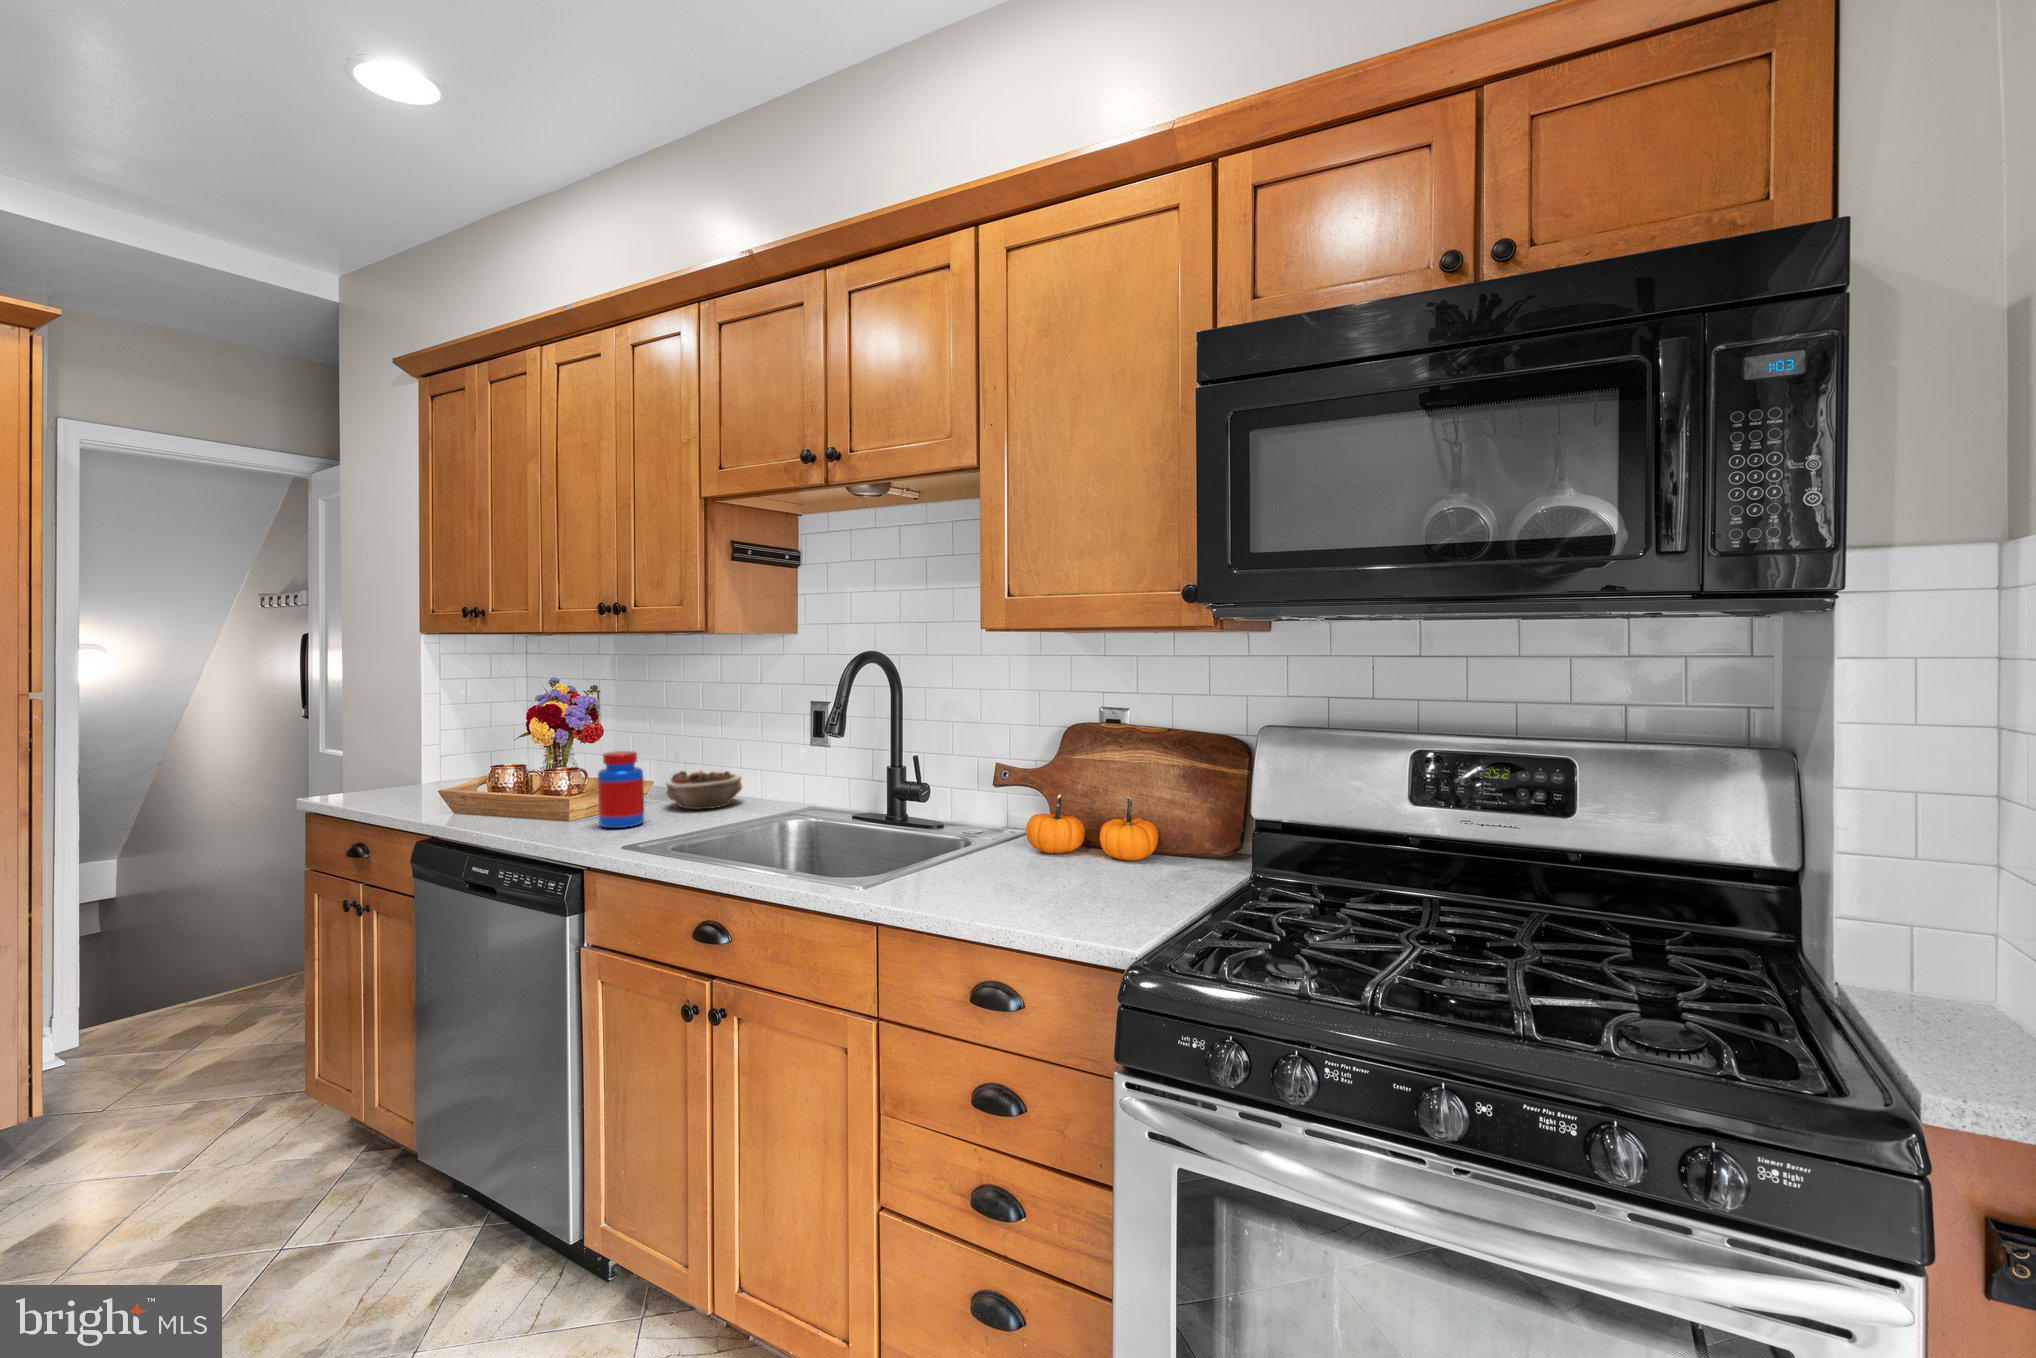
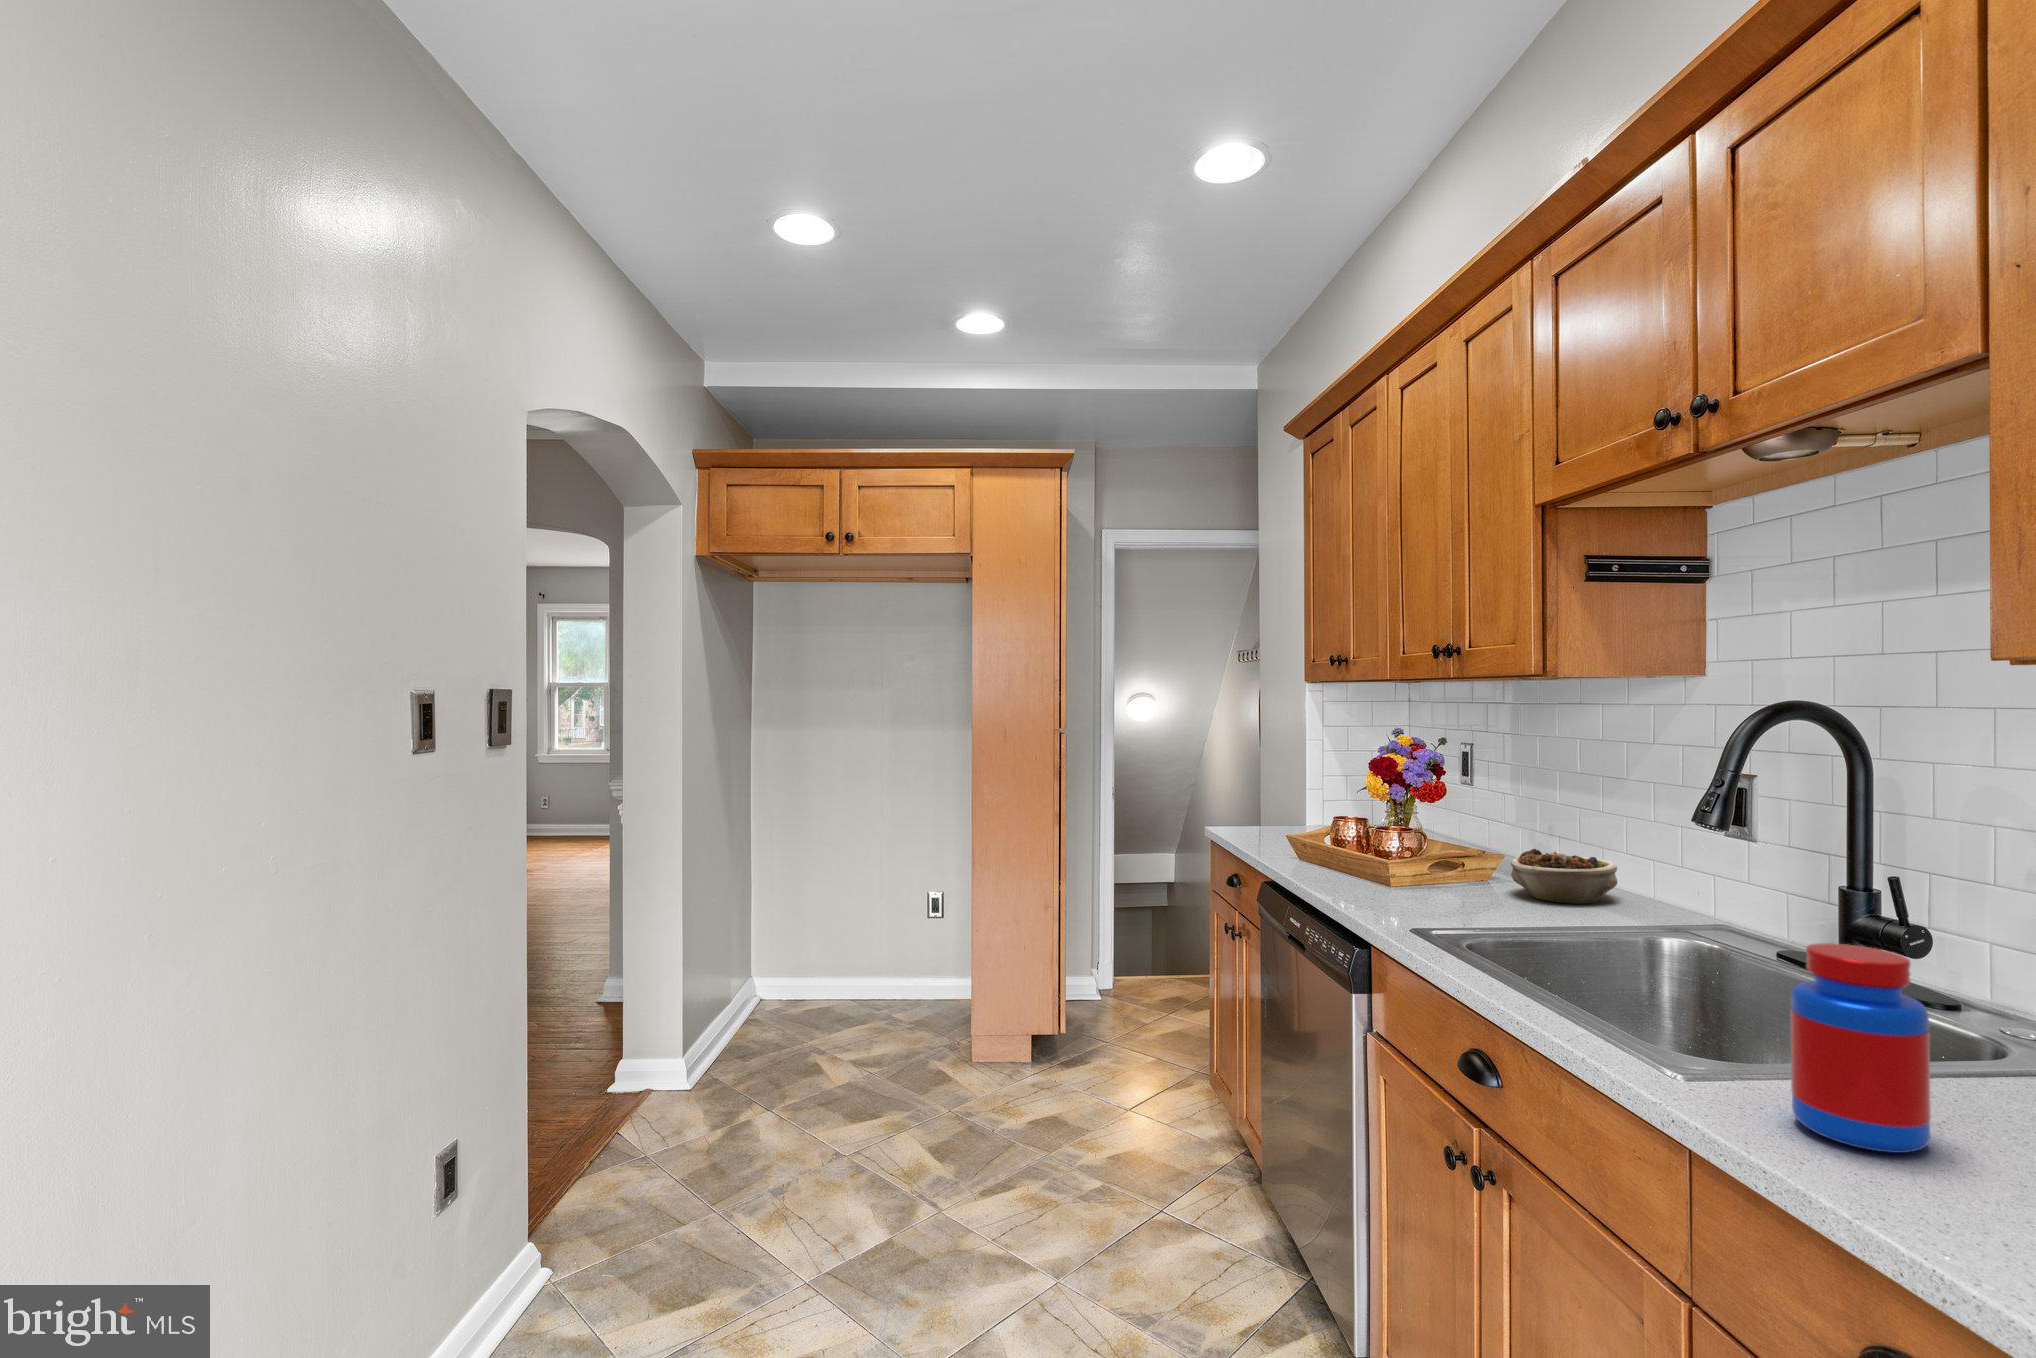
jar: present [598,751,644,828] -> present [1790,943,1931,1153]

